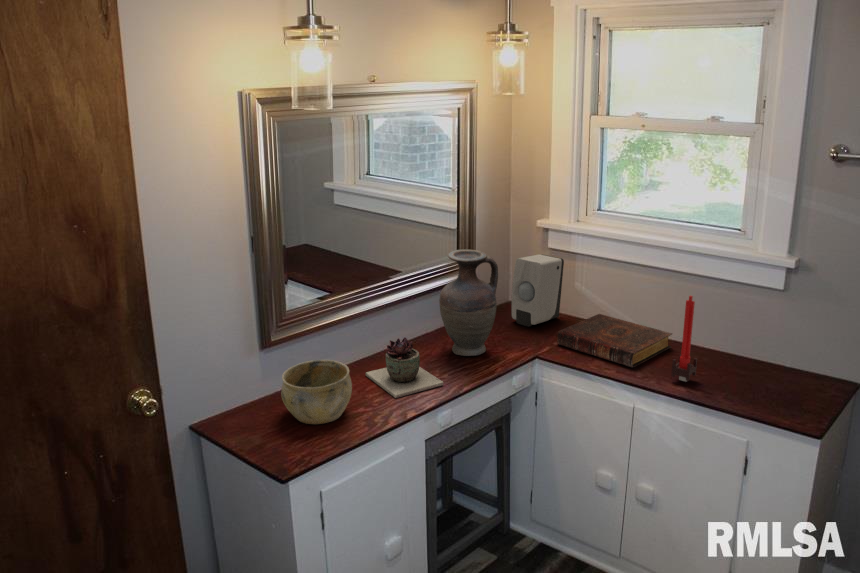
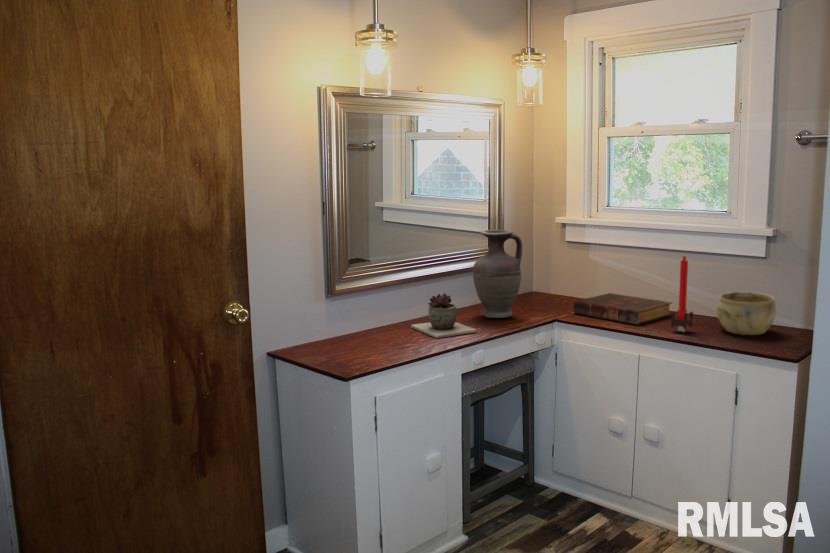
soap dispenser: present [512,254,564,327] -> none [534,246,579,305]
ceramic bowl: present [281,360,352,424] -> present [716,292,776,335]

